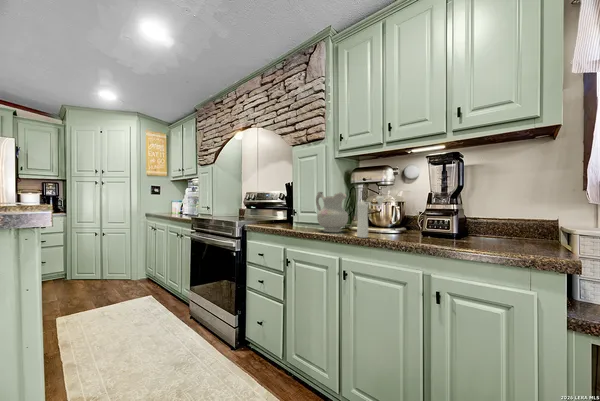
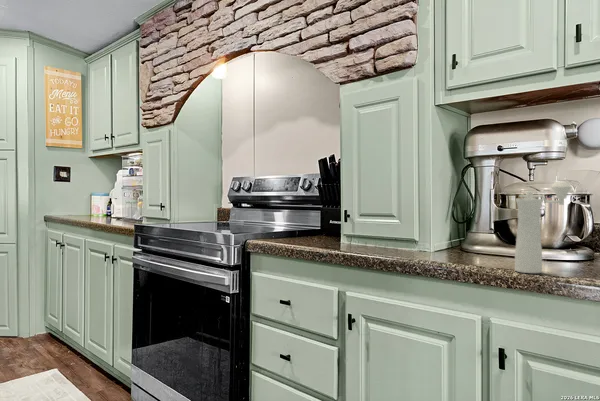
ceramic pitcher: present [316,192,348,232] -> none [404,174,477,259]

